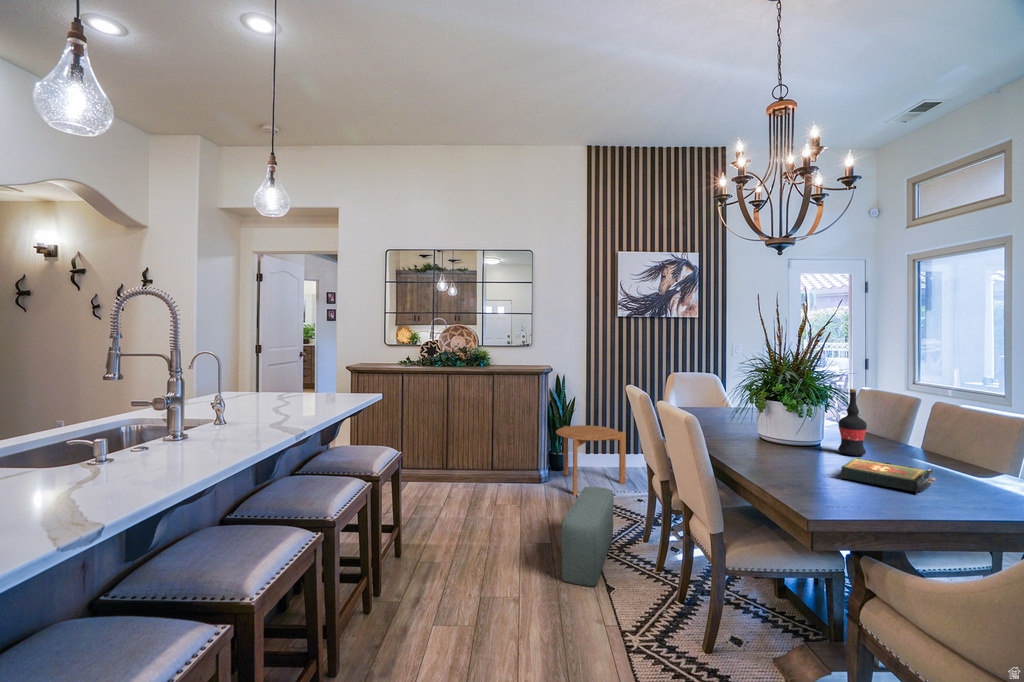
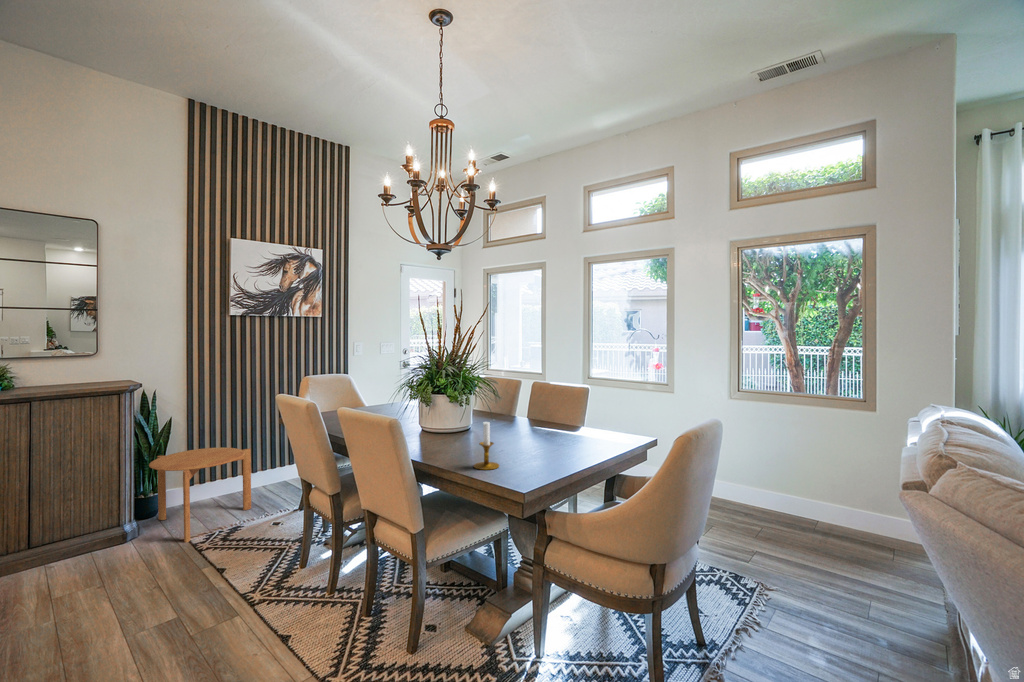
wine bottle: present [838,389,867,456] -> none [485,377,504,431]
candlestick: none [777,436,811,491] -> present [474,422,499,470]
book: present [841,458,936,494] -> none [508,431,561,452]
pouf: present [562,487,614,586] -> none [212,520,267,658]

